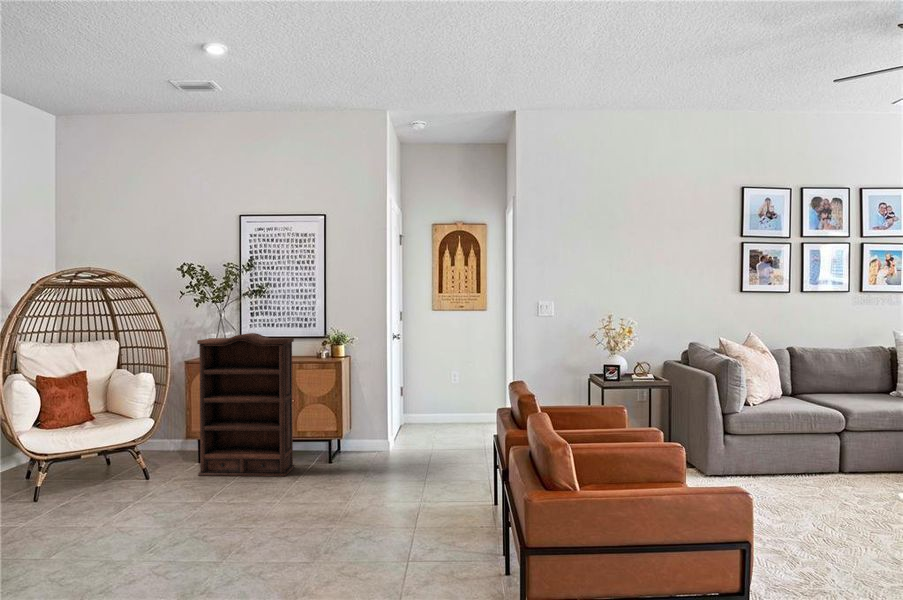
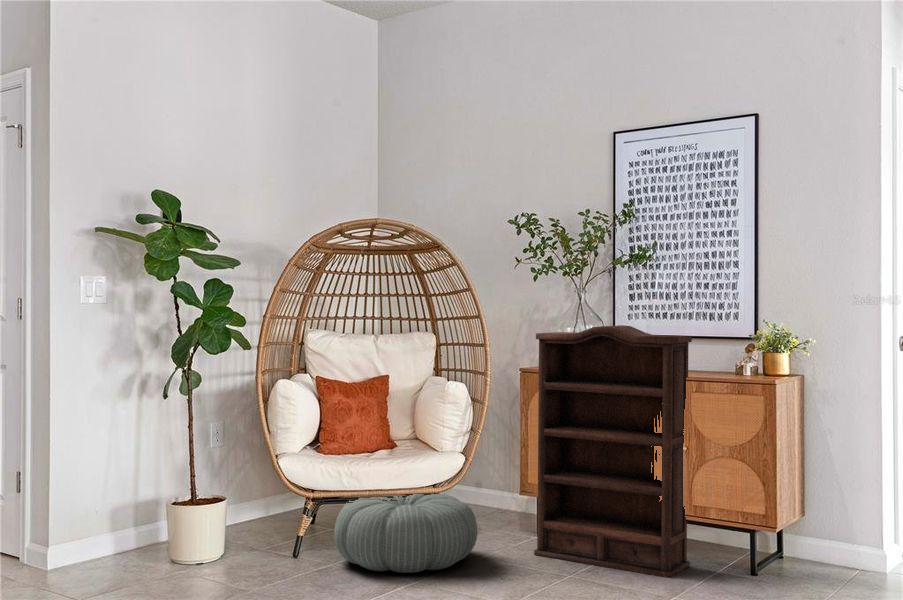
pouf: none [52,447,161,506] -> present [334,494,477,573]

